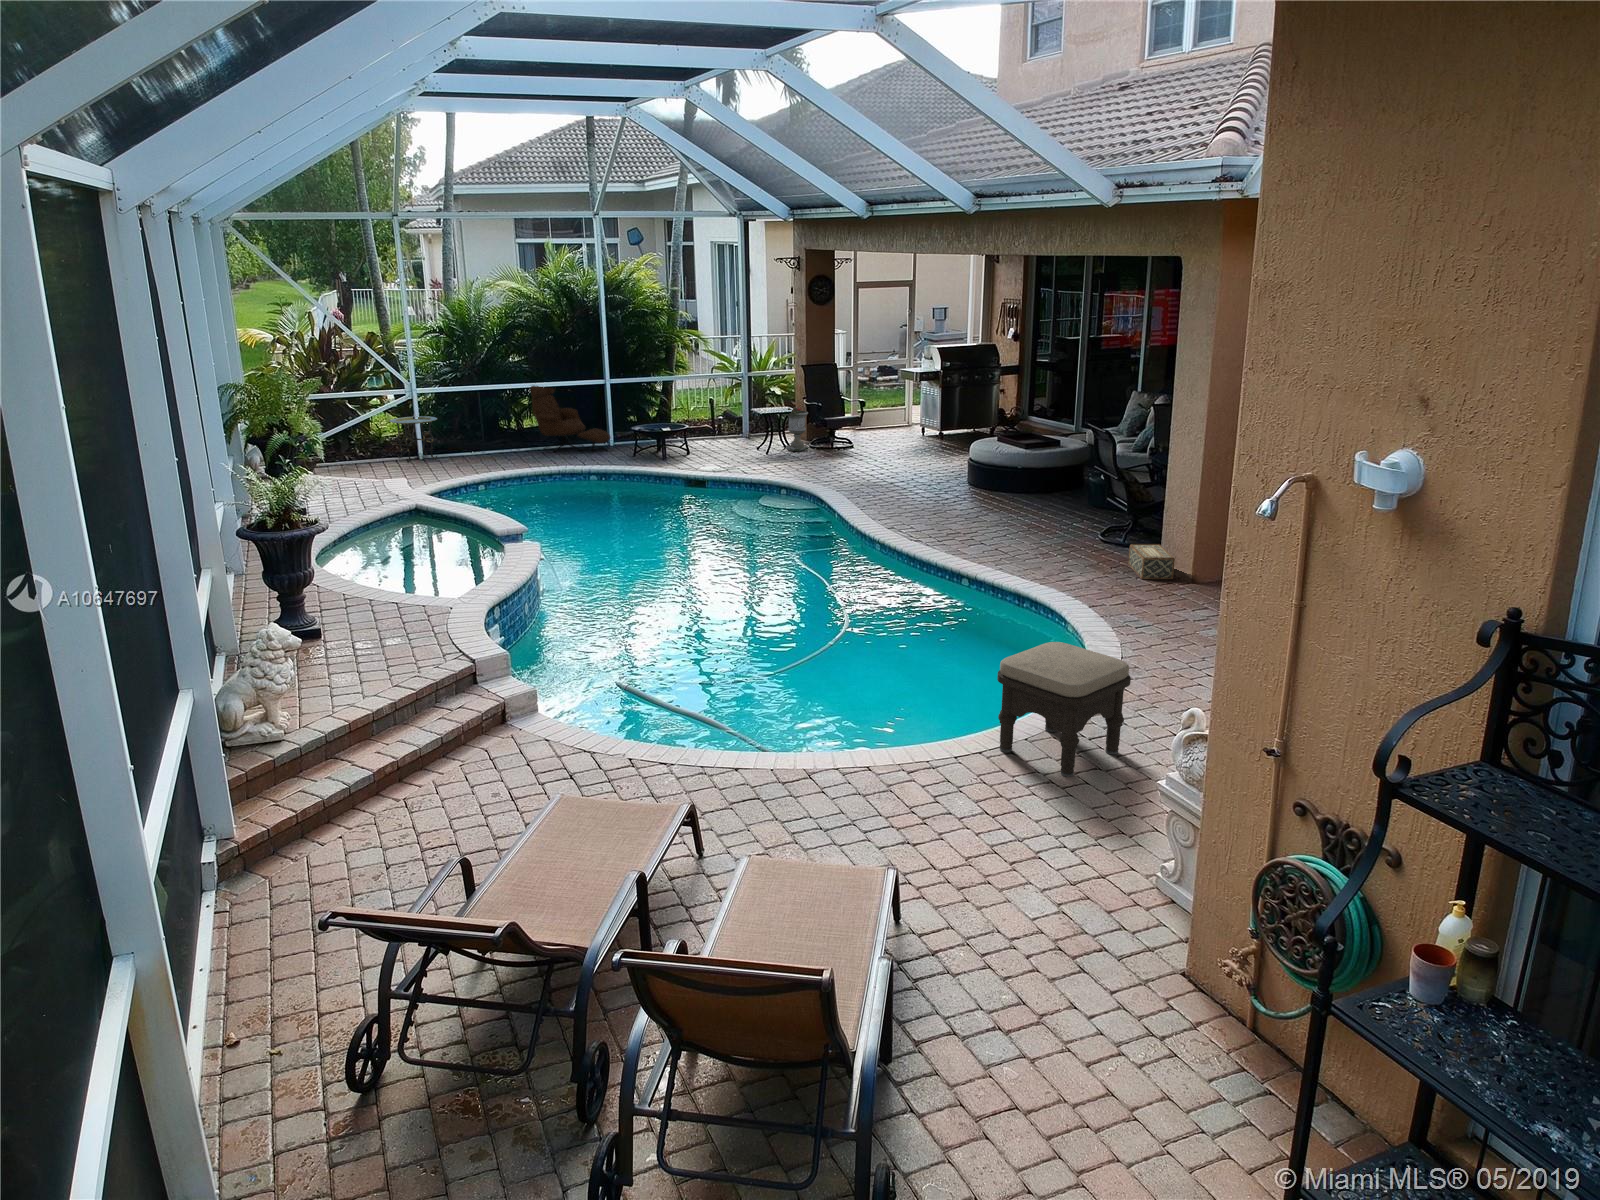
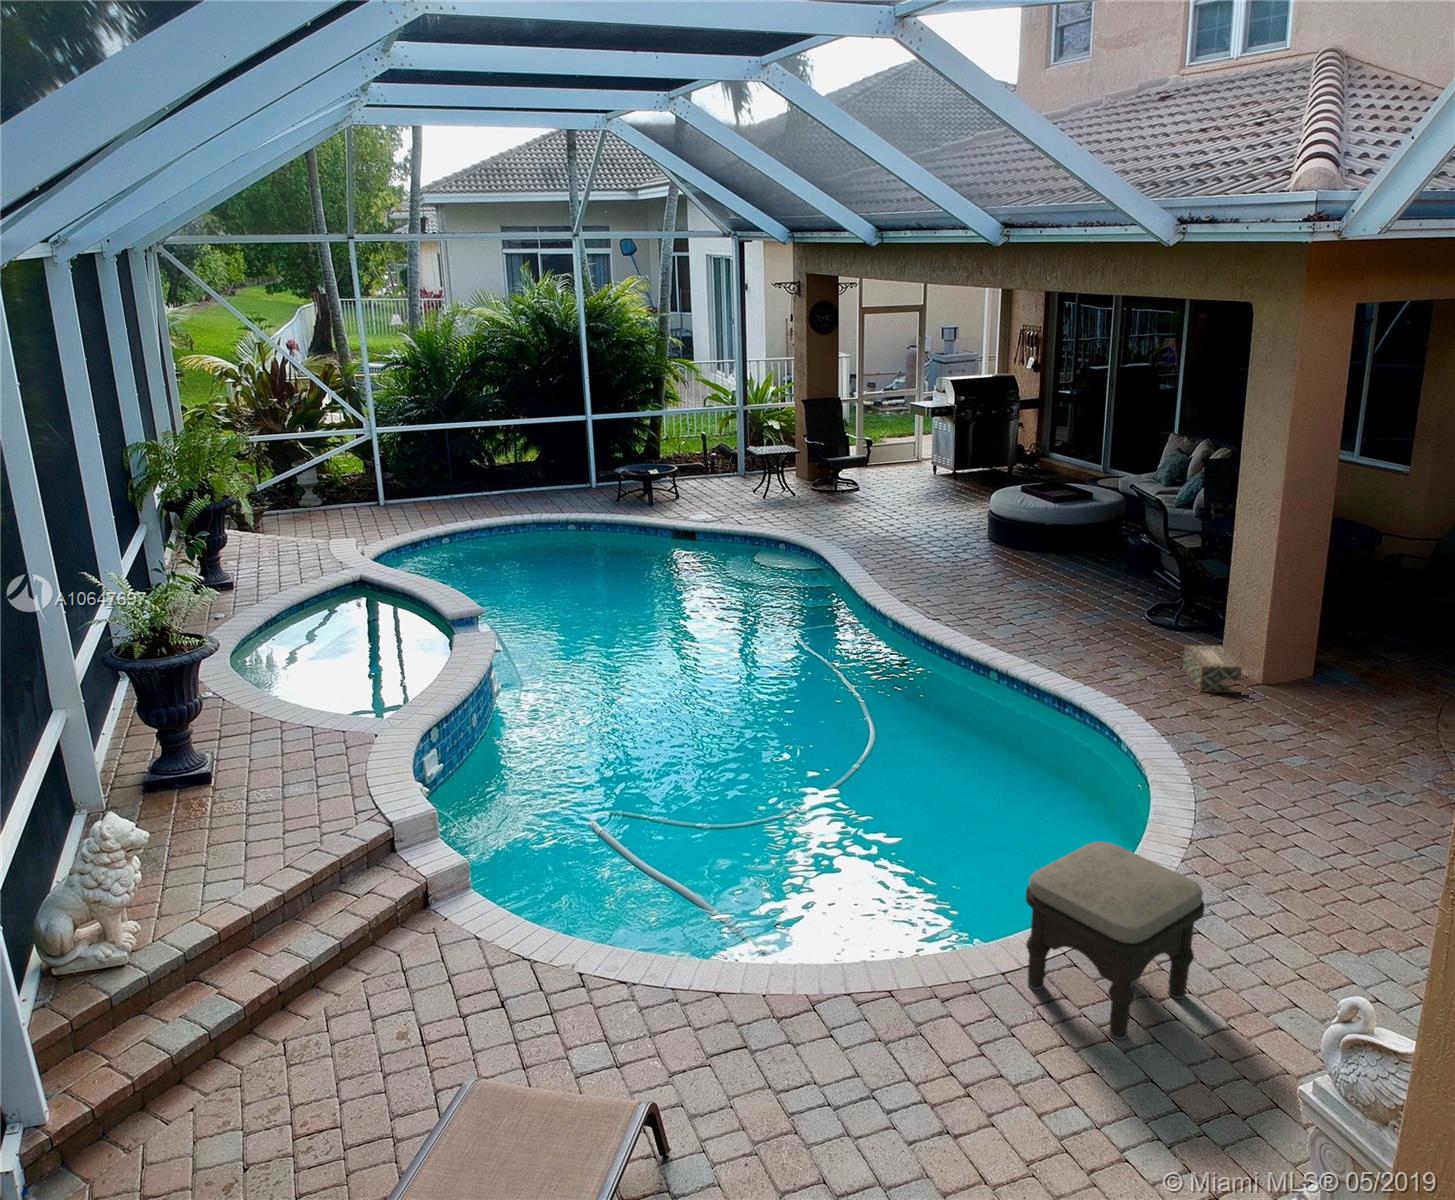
lounge chair: present [531,385,610,452] -> none [504,418,591,496]
planter: present [786,407,808,451] -> present [292,456,322,507]
side table: present [389,416,437,462] -> none [351,457,403,508]

